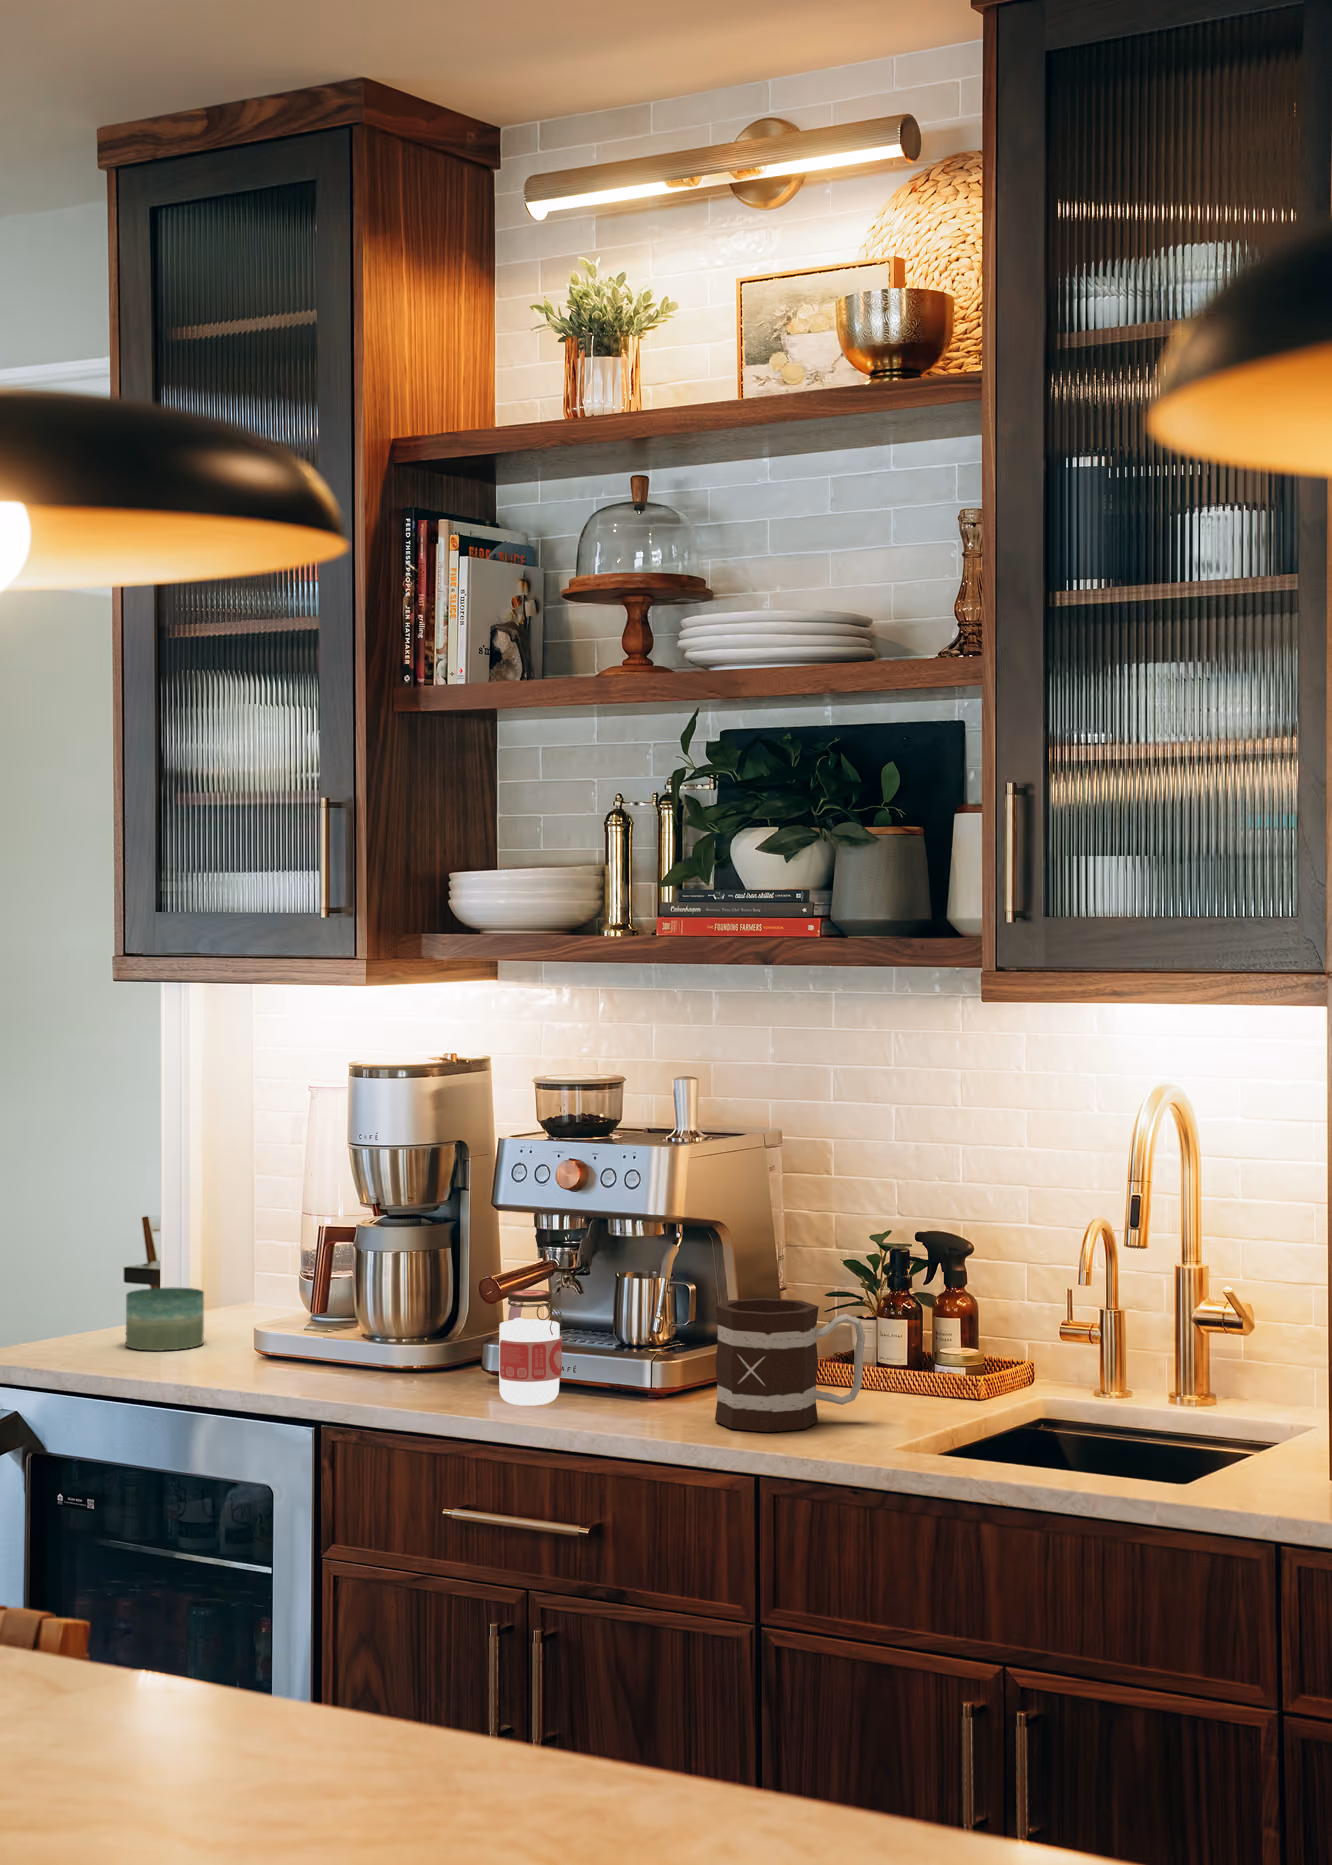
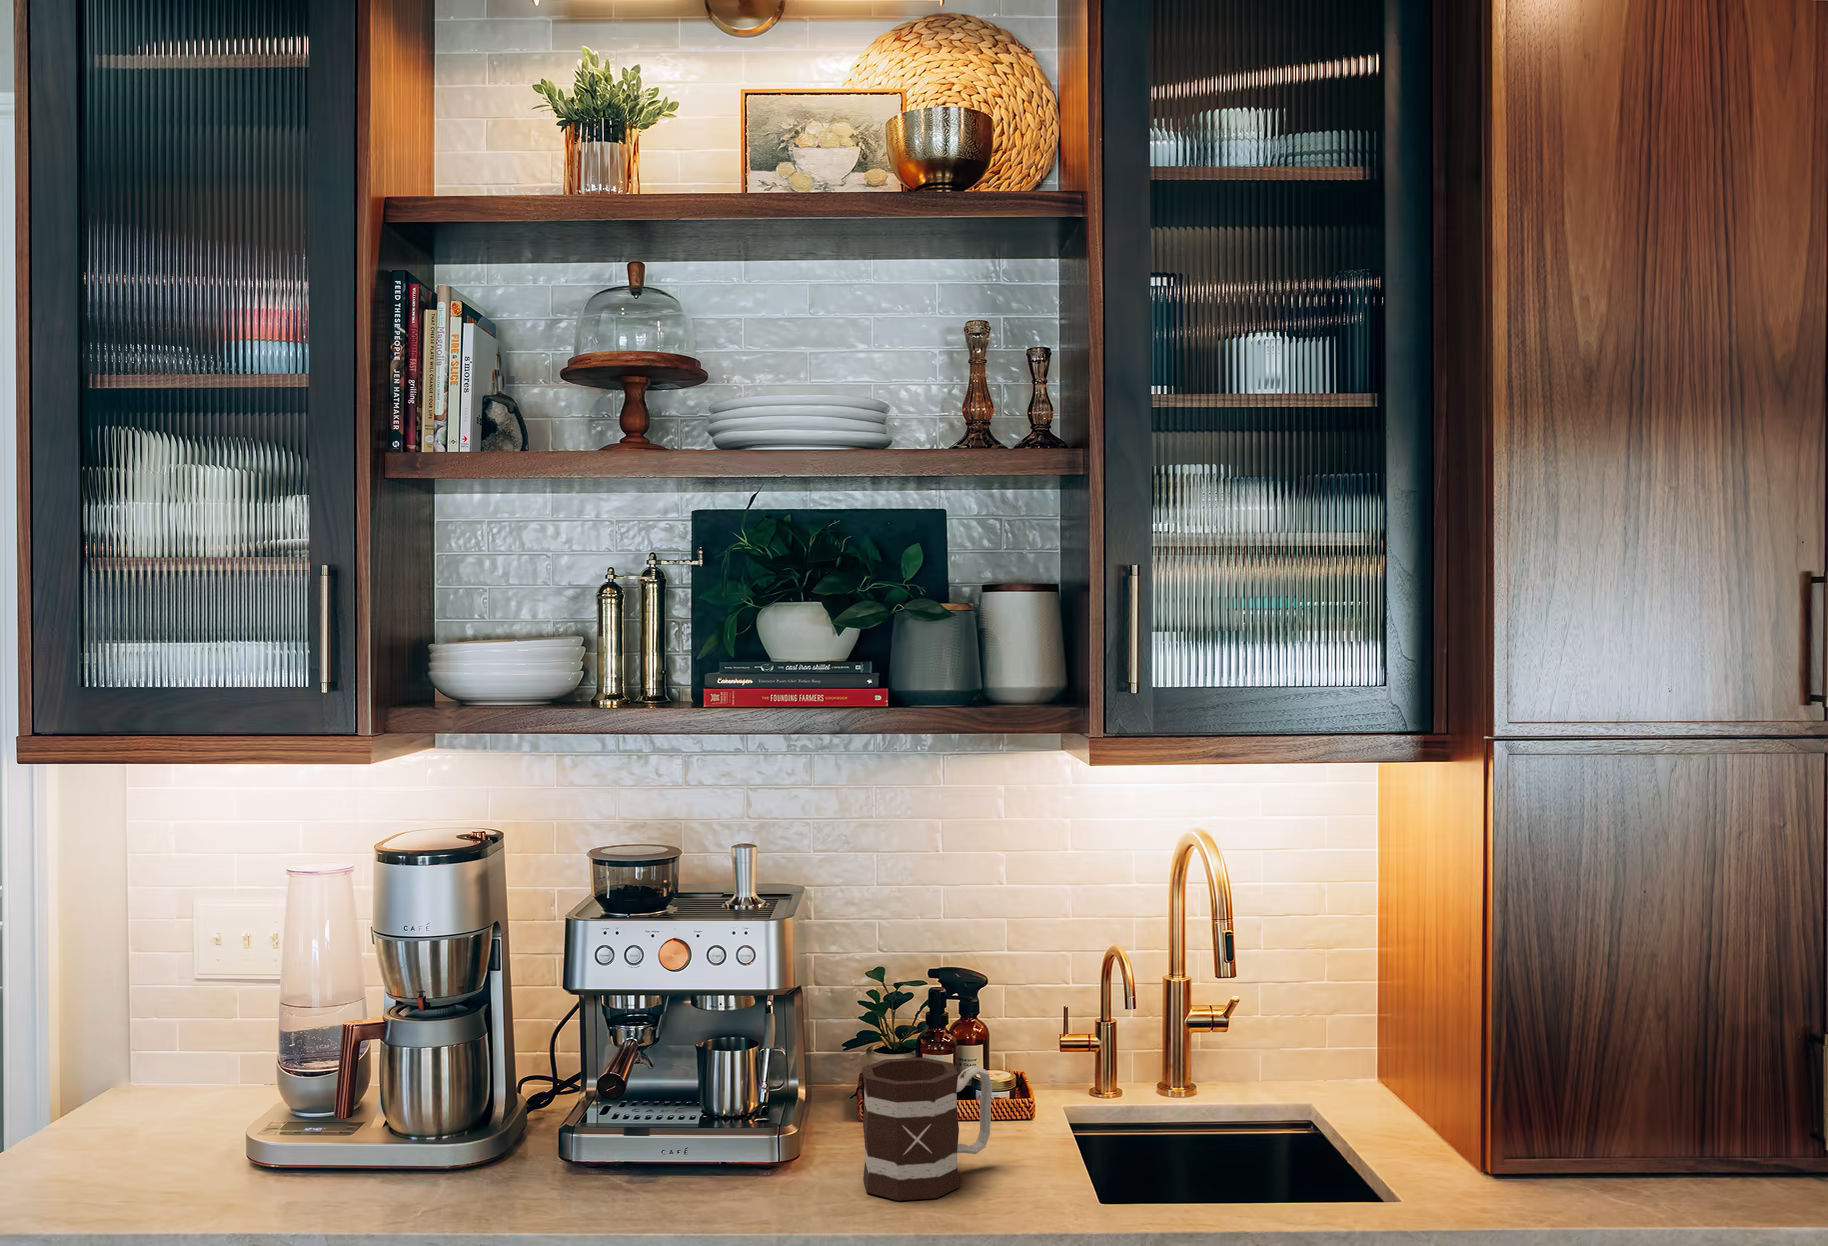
candle: present [126,1287,204,1350] -> none [65,1116,163,1203]
jar: present [499,1290,562,1406] -> none [621,1082,690,1212]

